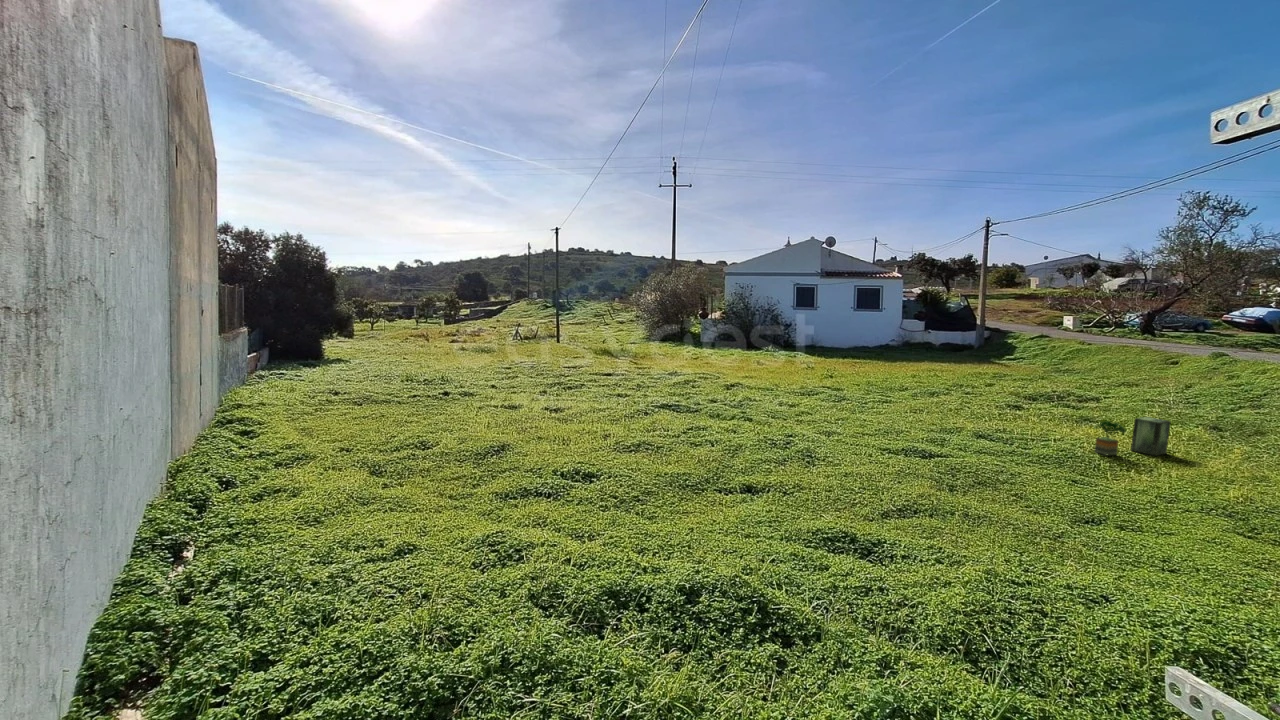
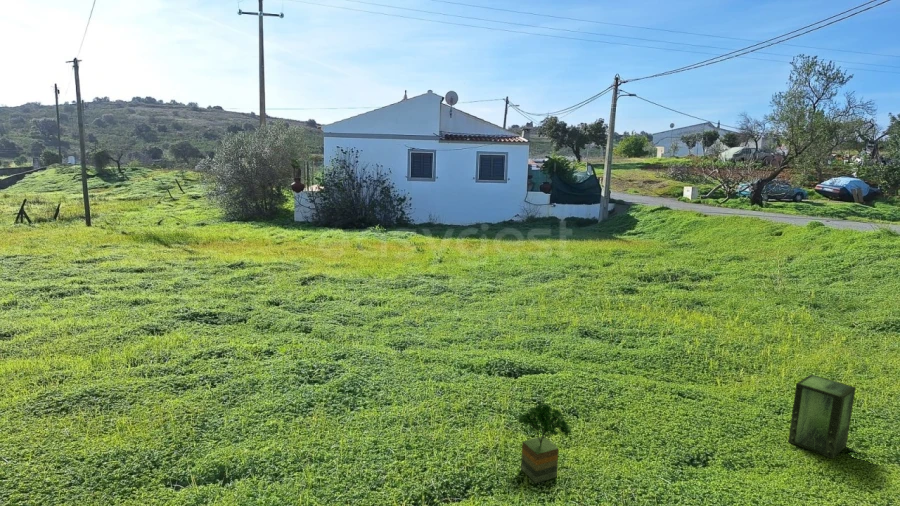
potted tree: present [1094,421,1126,455] -> present [518,403,572,483]

